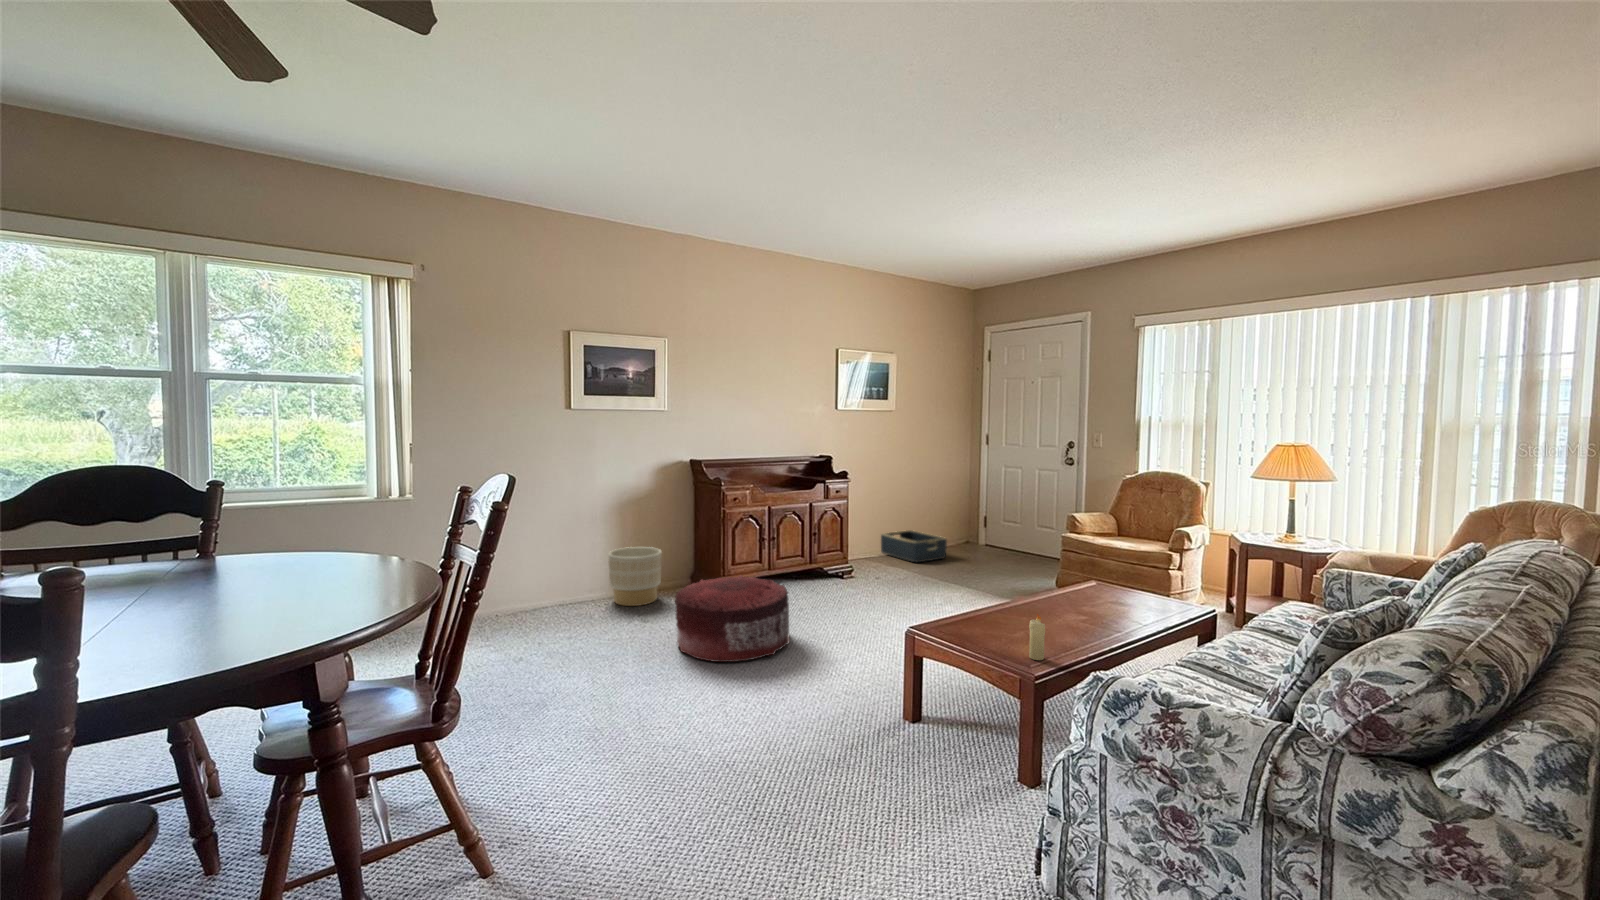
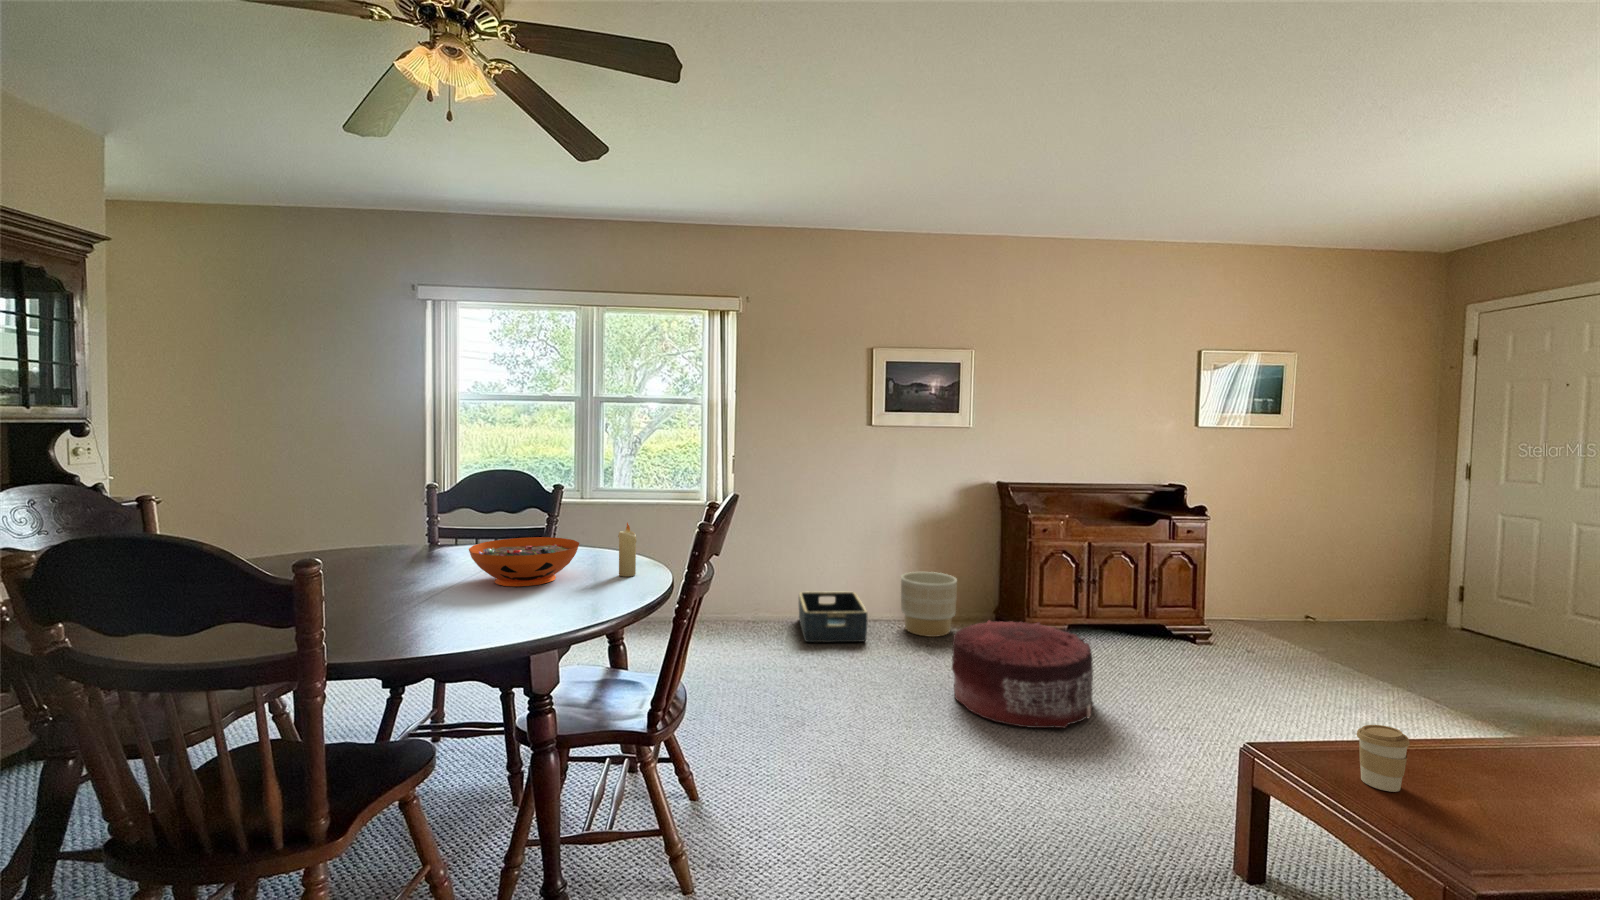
basket: present [881,530,947,562] -> present [799,592,867,642]
decorative bowl: none [157,540,318,600] -> present [469,537,579,586]
coffee cup: none [973,598,1000,638] -> present [1357,725,1410,792]
candle: present [1029,614,1045,660] -> present [618,523,637,577]

